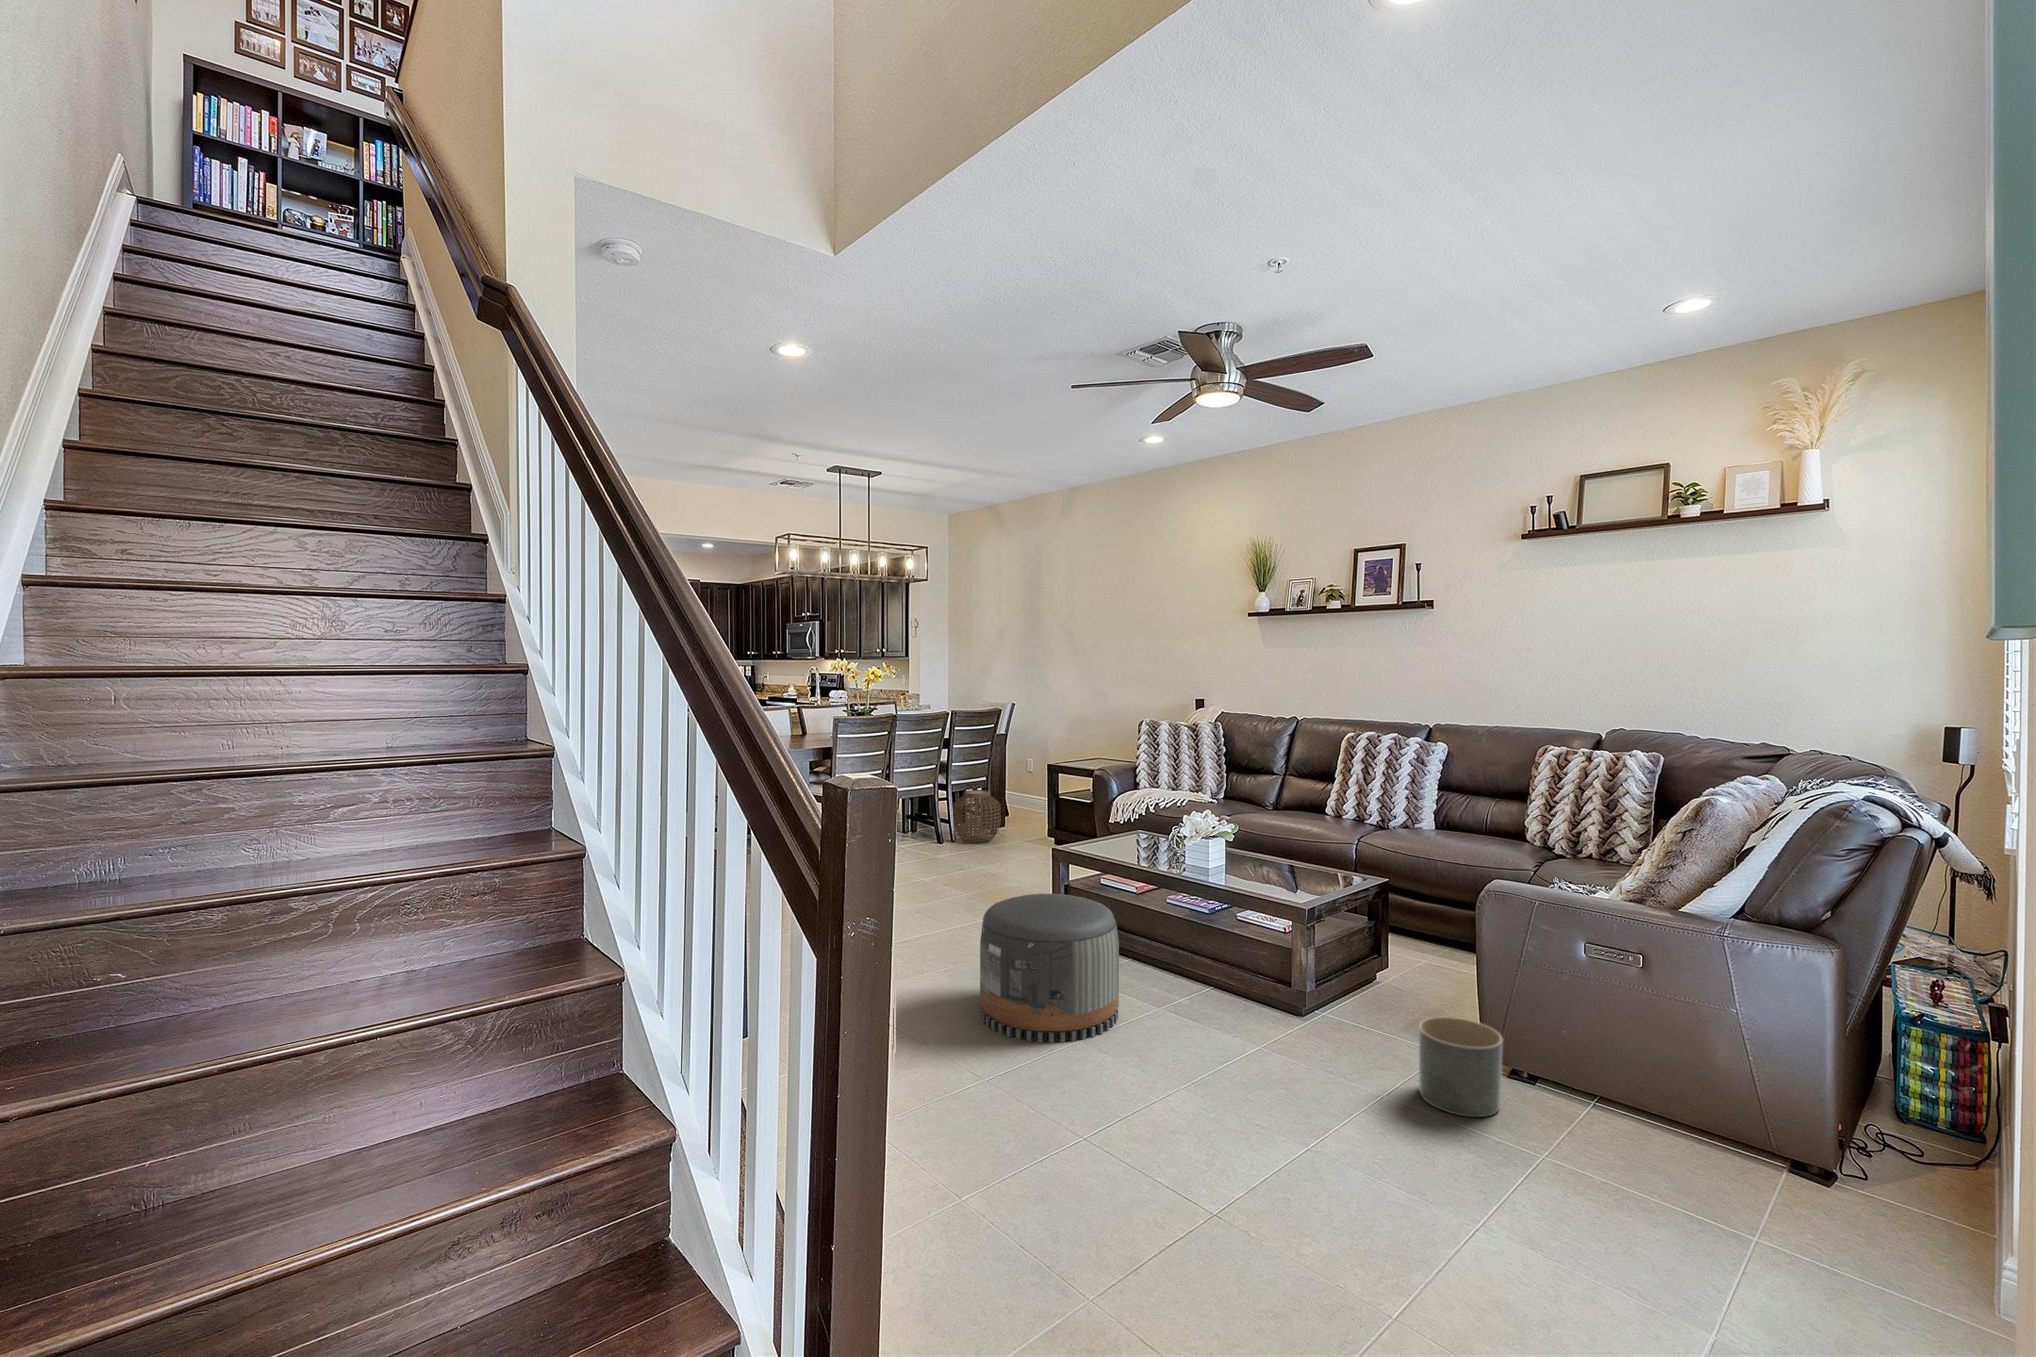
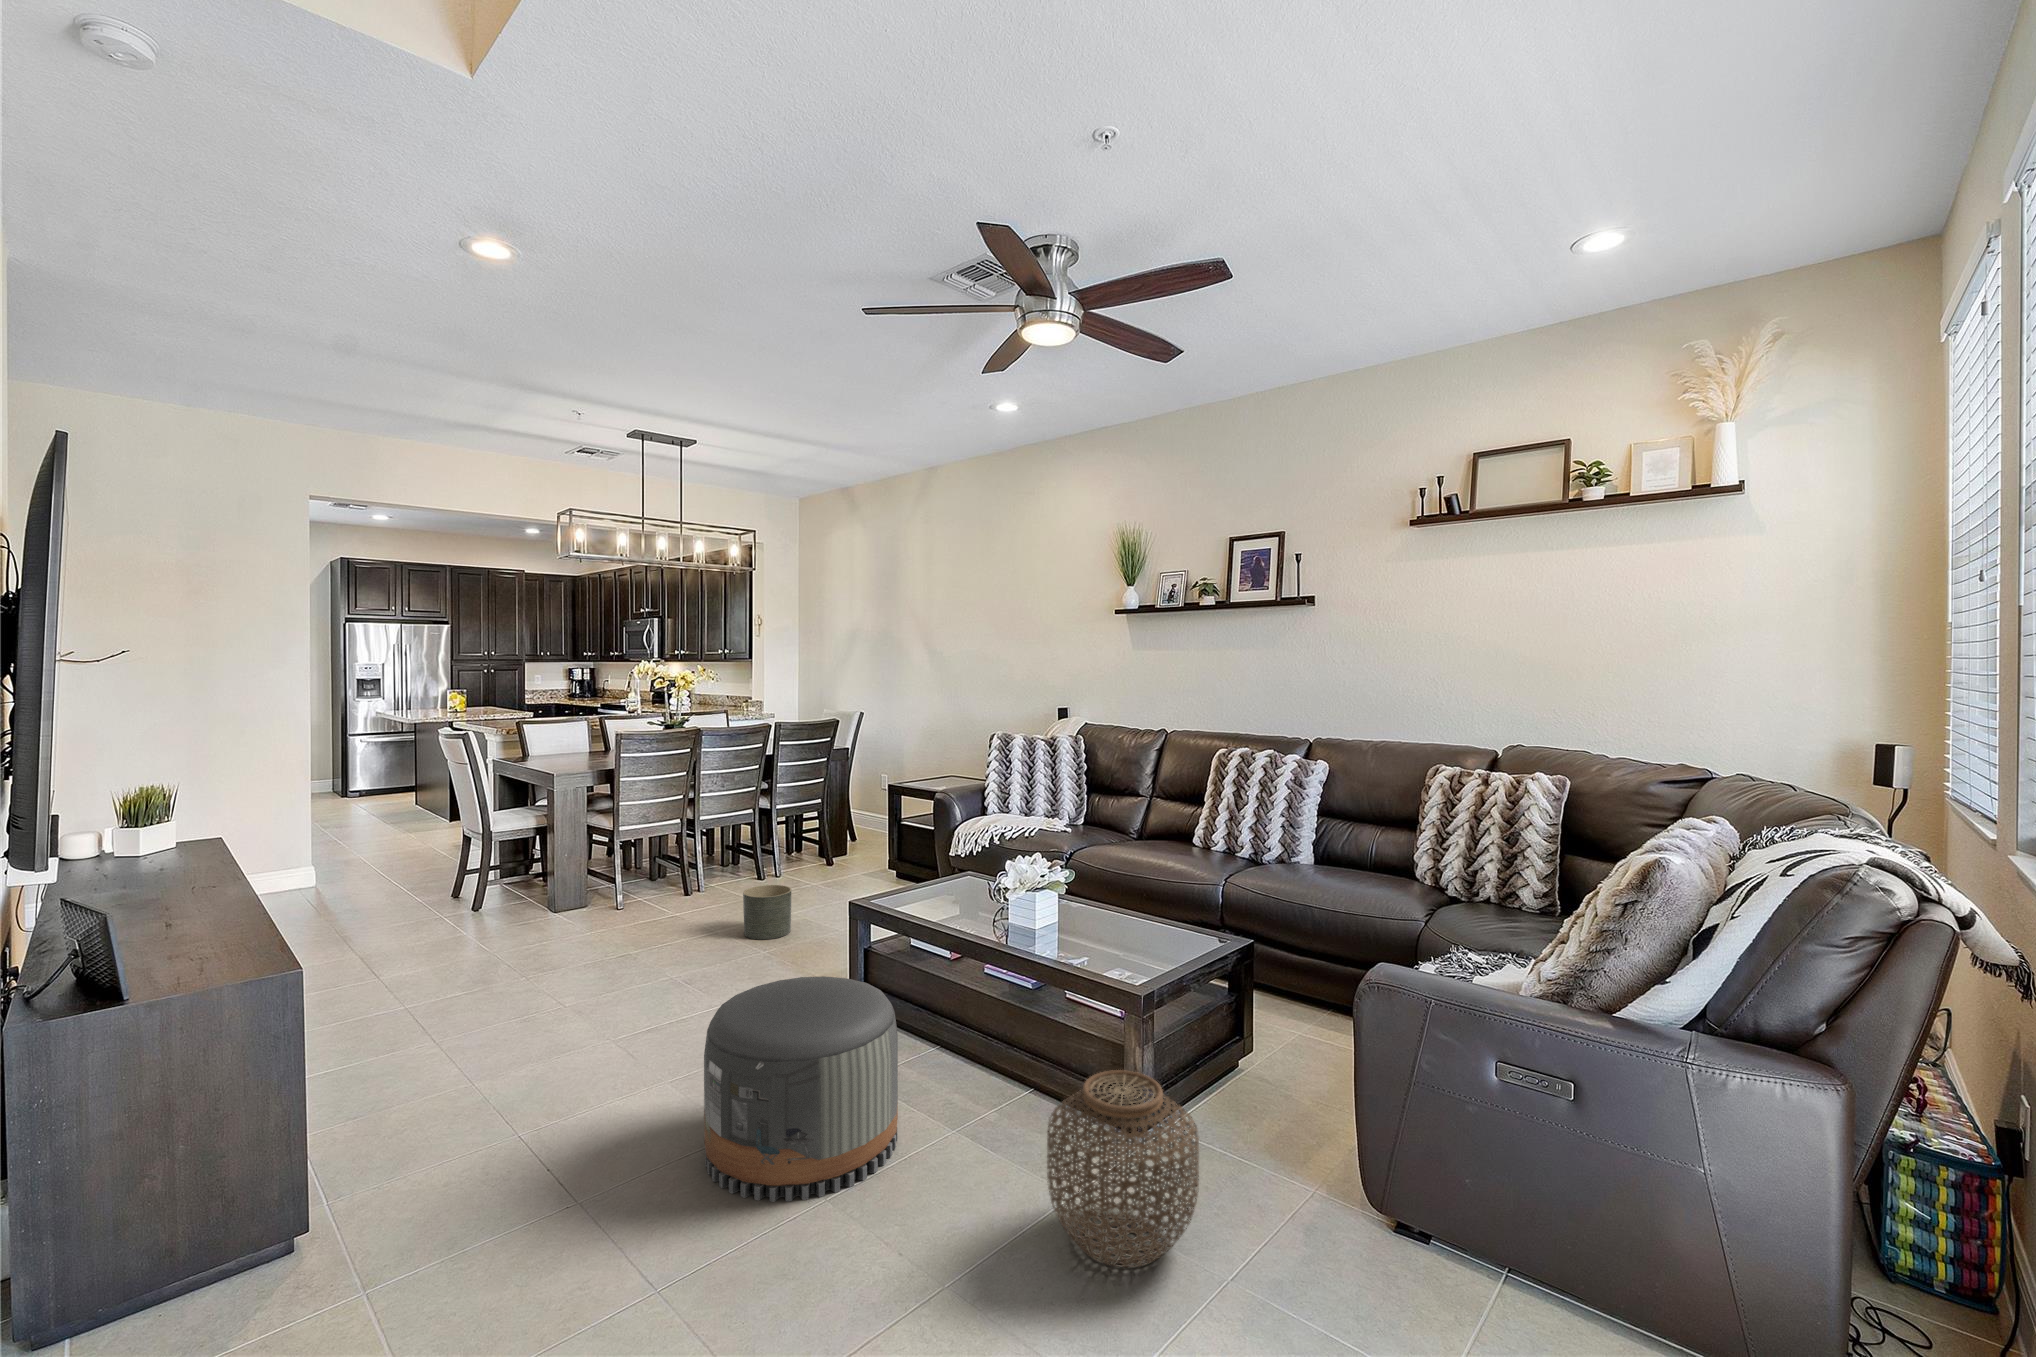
woven basket: present [953,790,1001,844] -> present [1047,1070,1199,1267]
planter: present [1419,1017,1503,1117] -> present [743,885,791,940]

